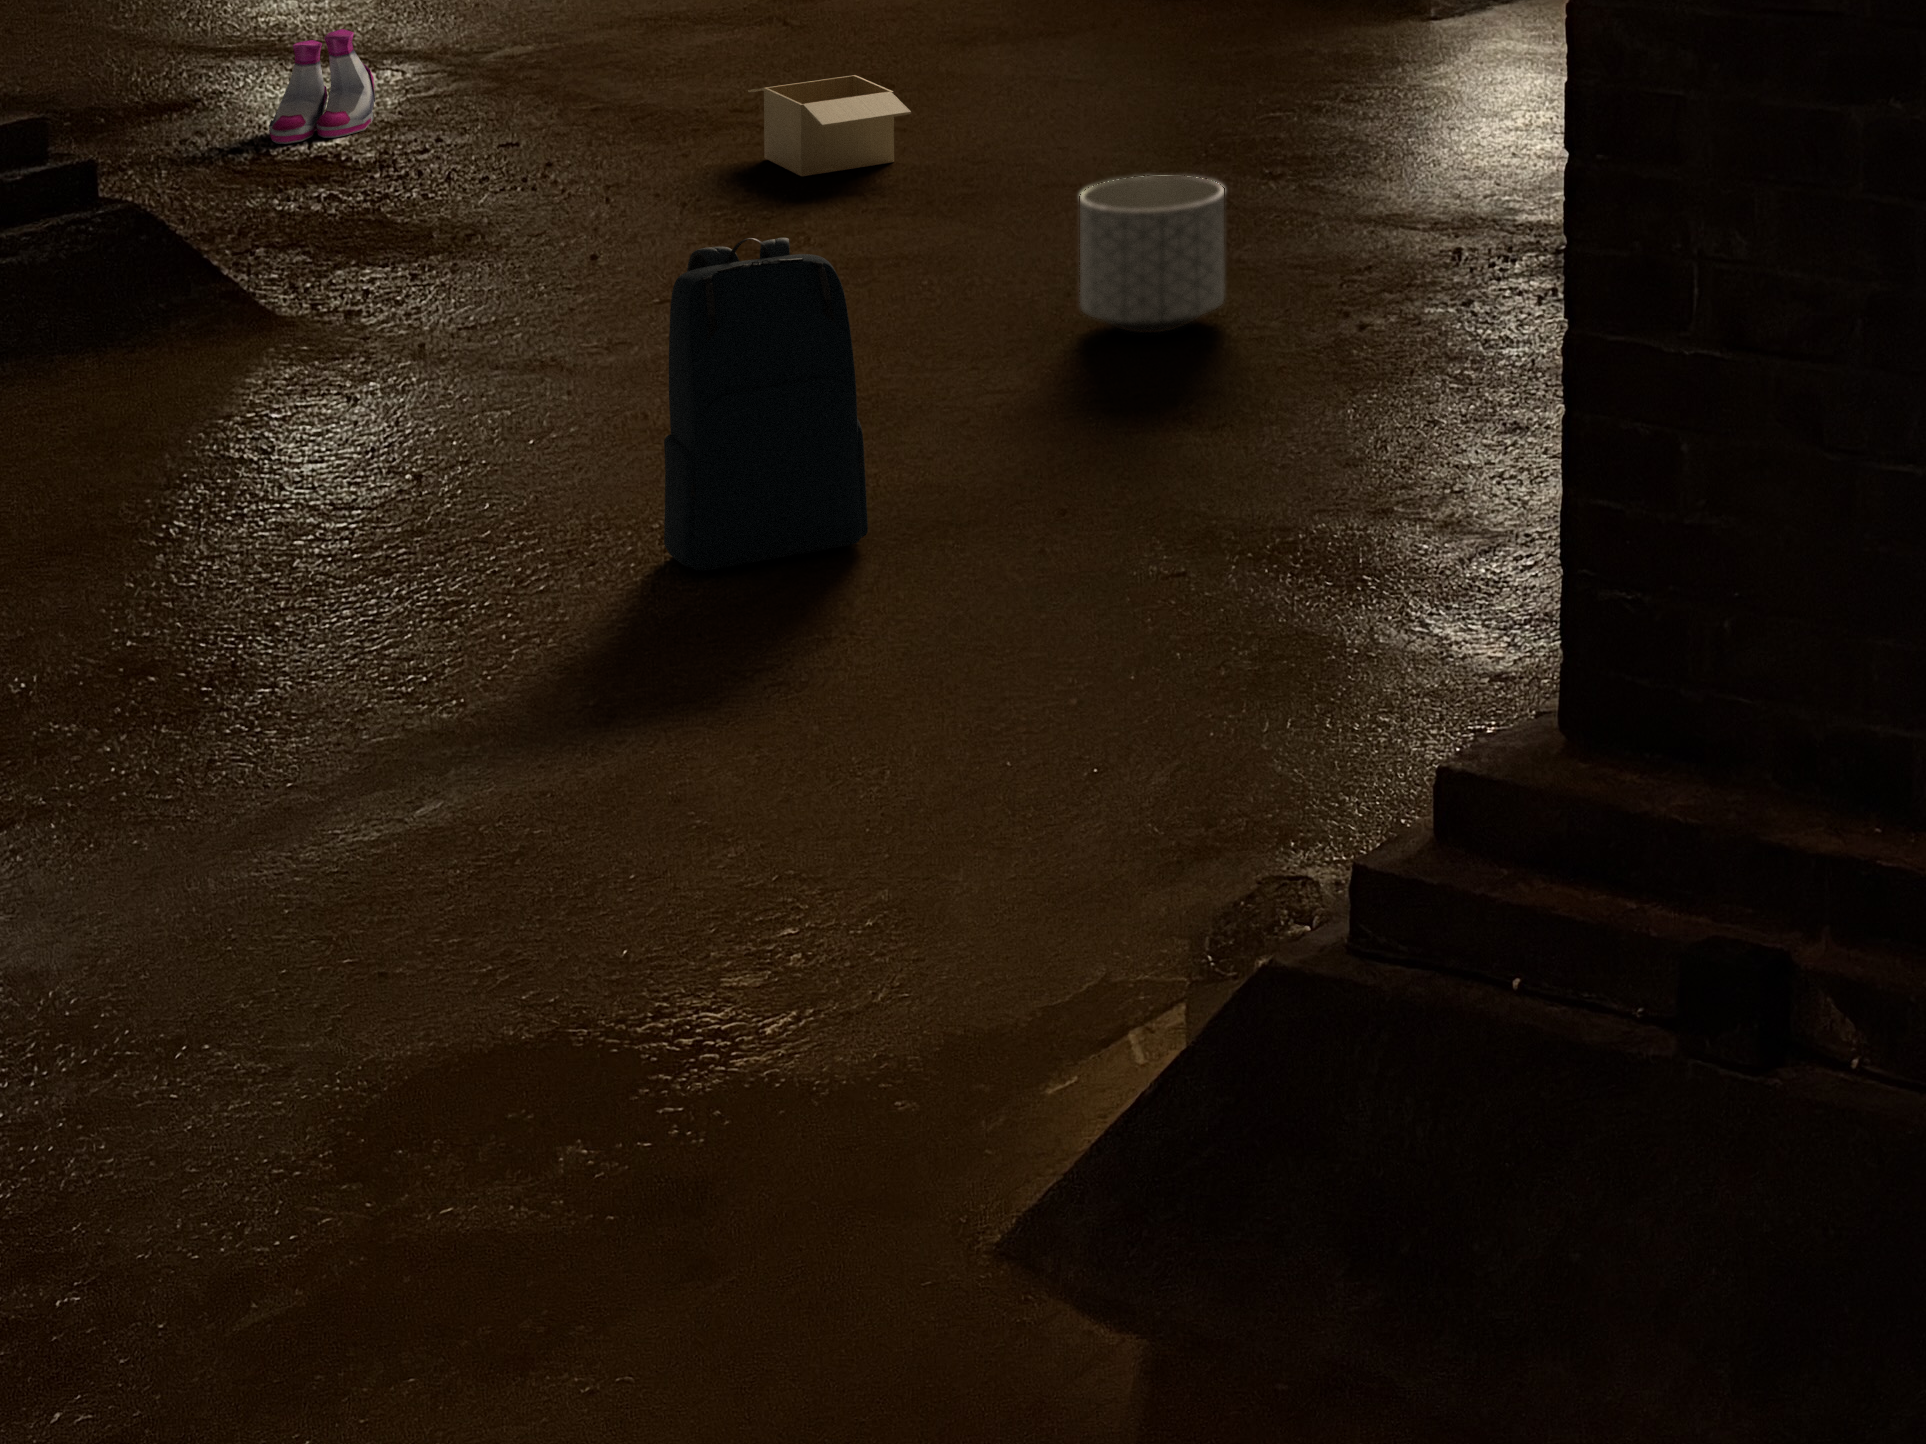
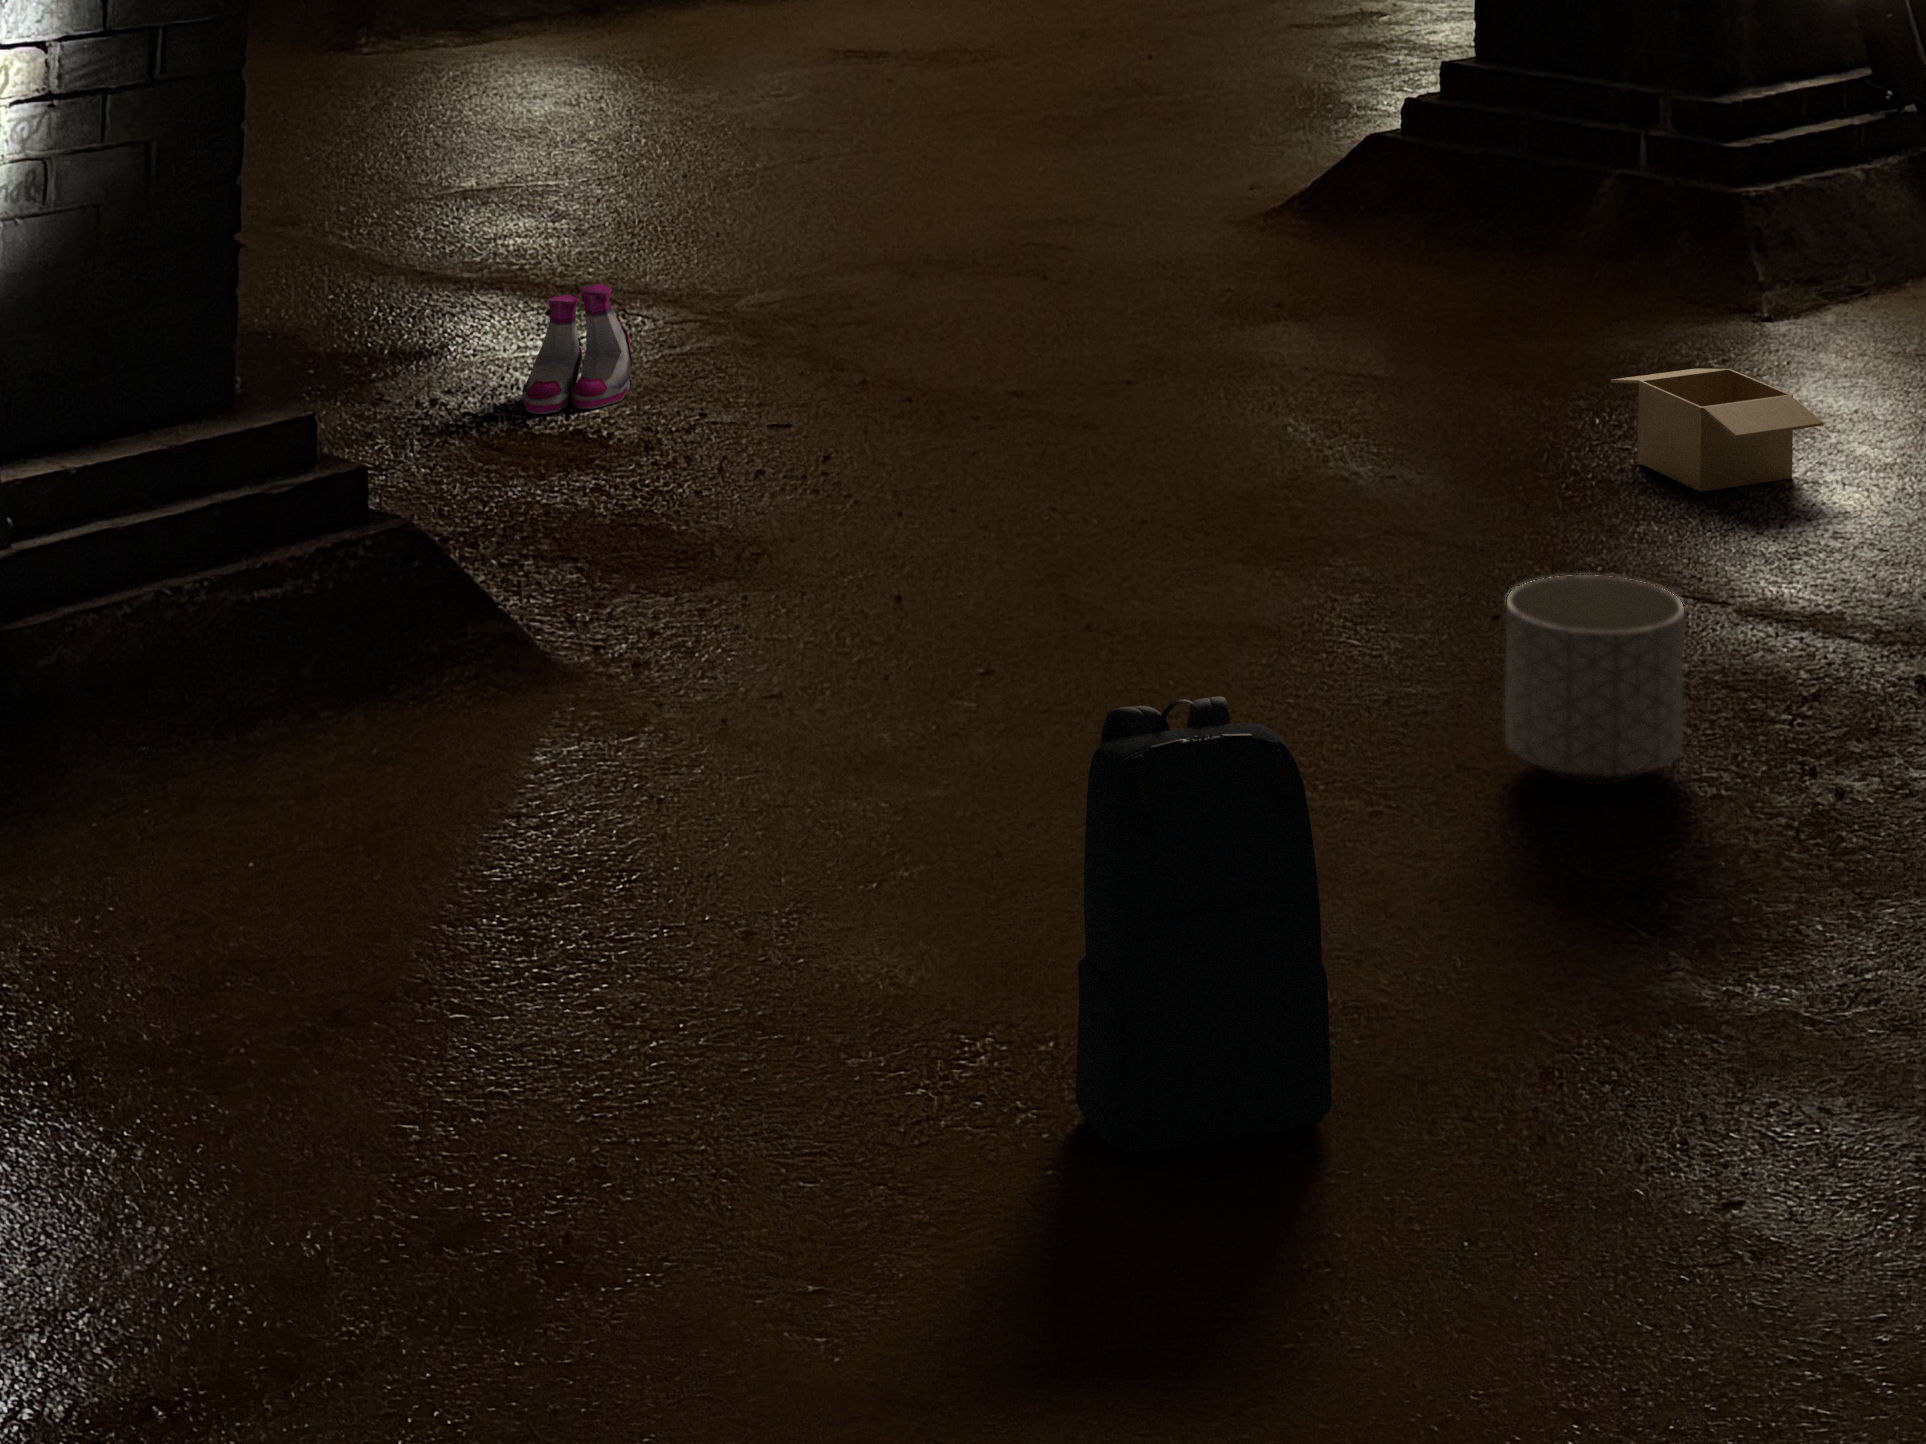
cardboard box: present [748,75,911,176] -> present [1611,369,1824,492]

